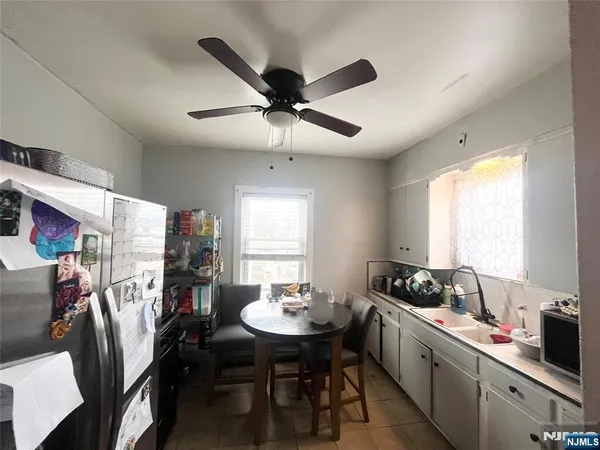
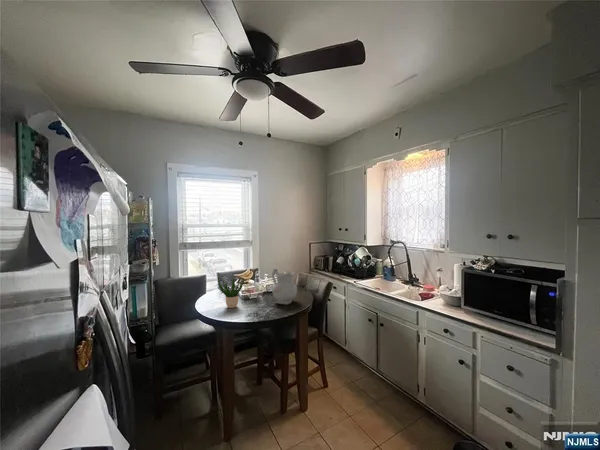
potted plant: none [257,287,281,321] -> present [218,276,244,308]

